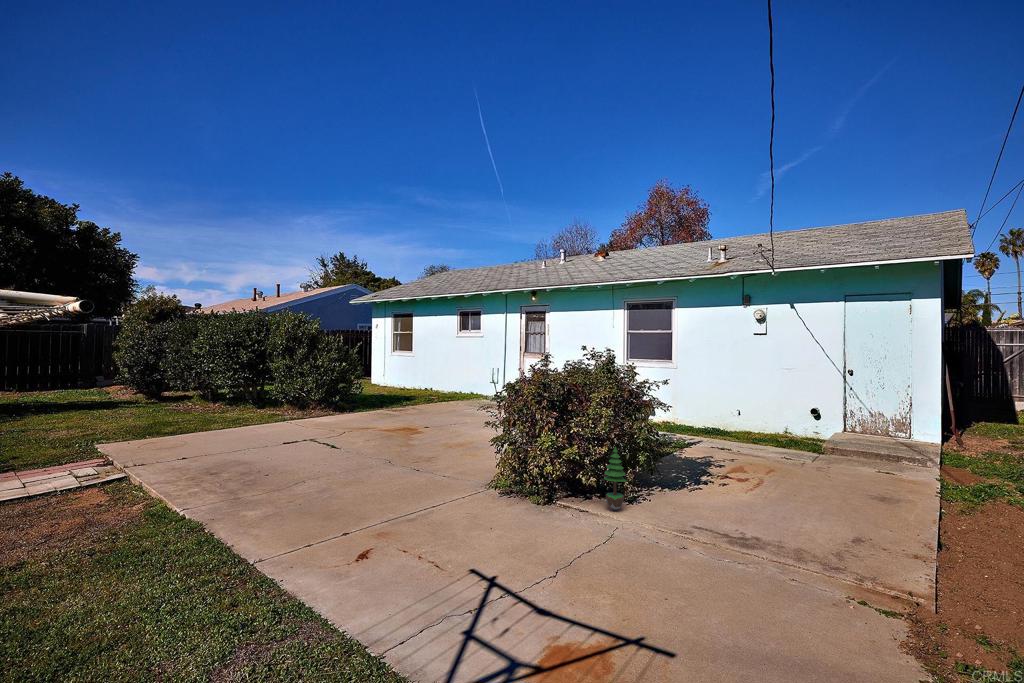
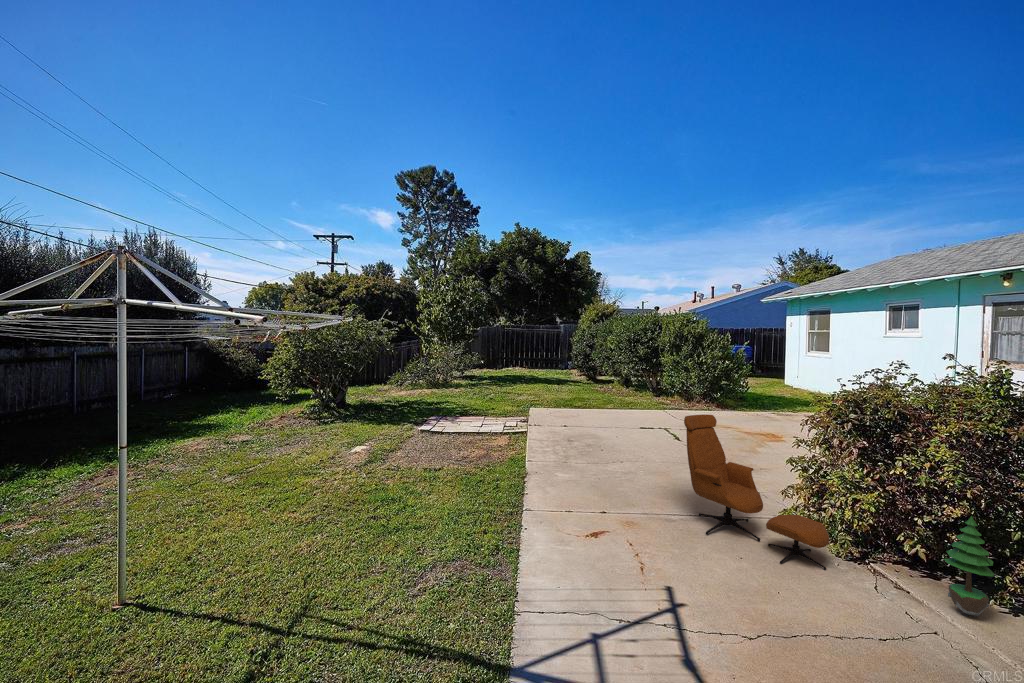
lounge chair: none [418,408,541,520] -> present [684,414,829,570]

